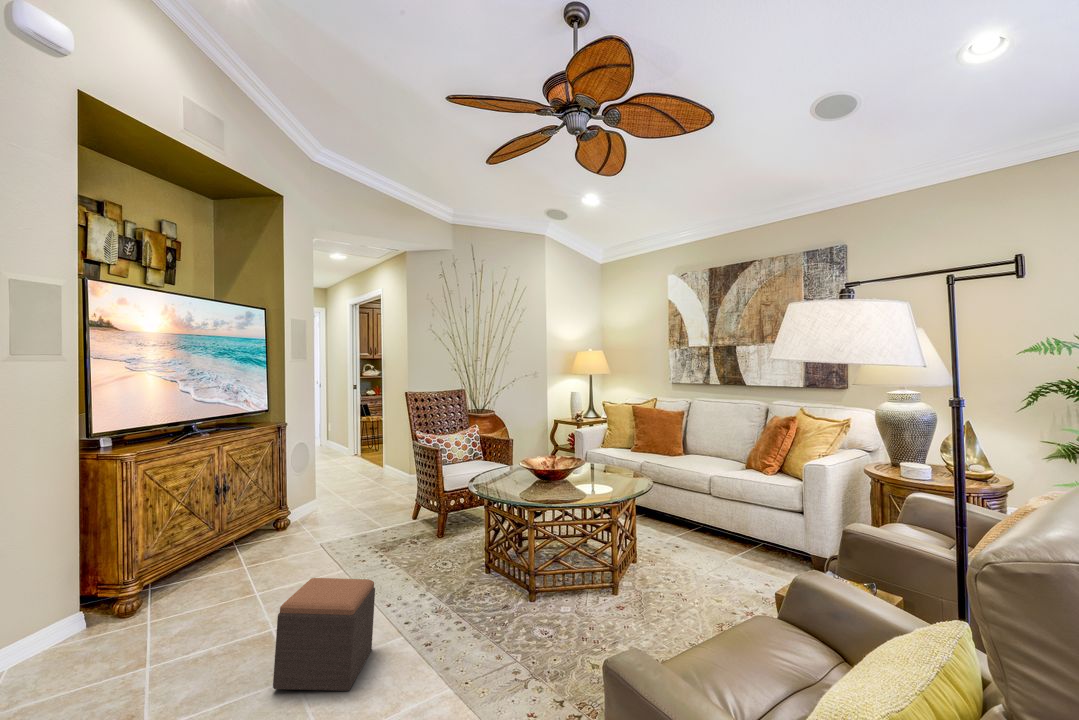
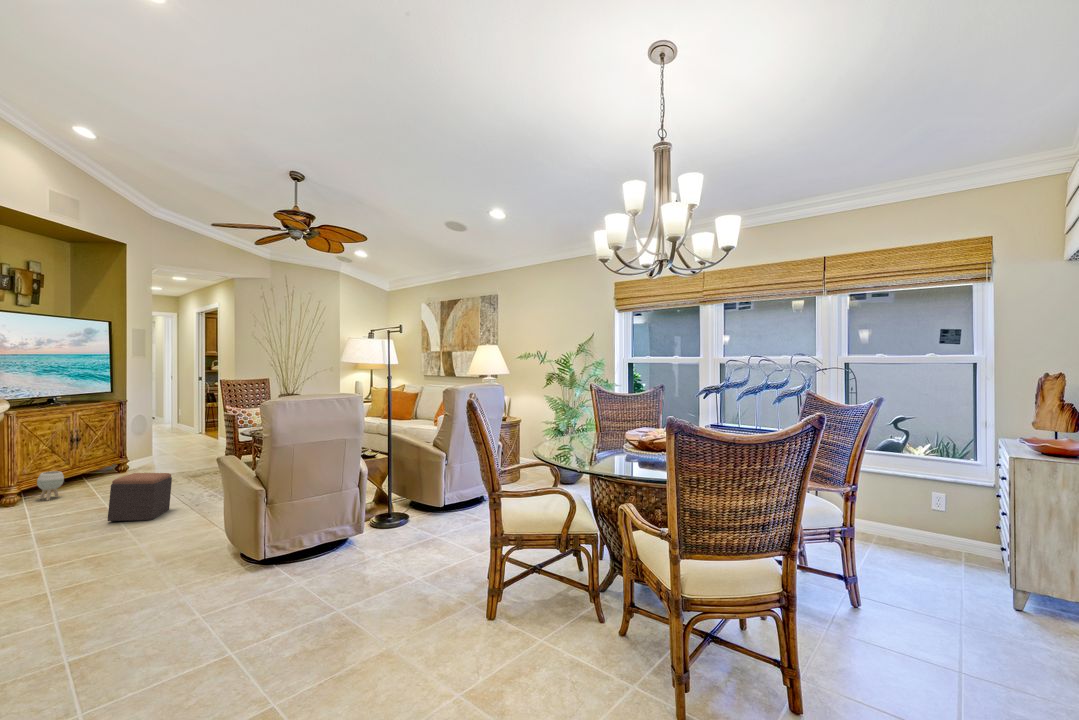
planter: none [168,547,205,599] -> present [37,471,64,500]

